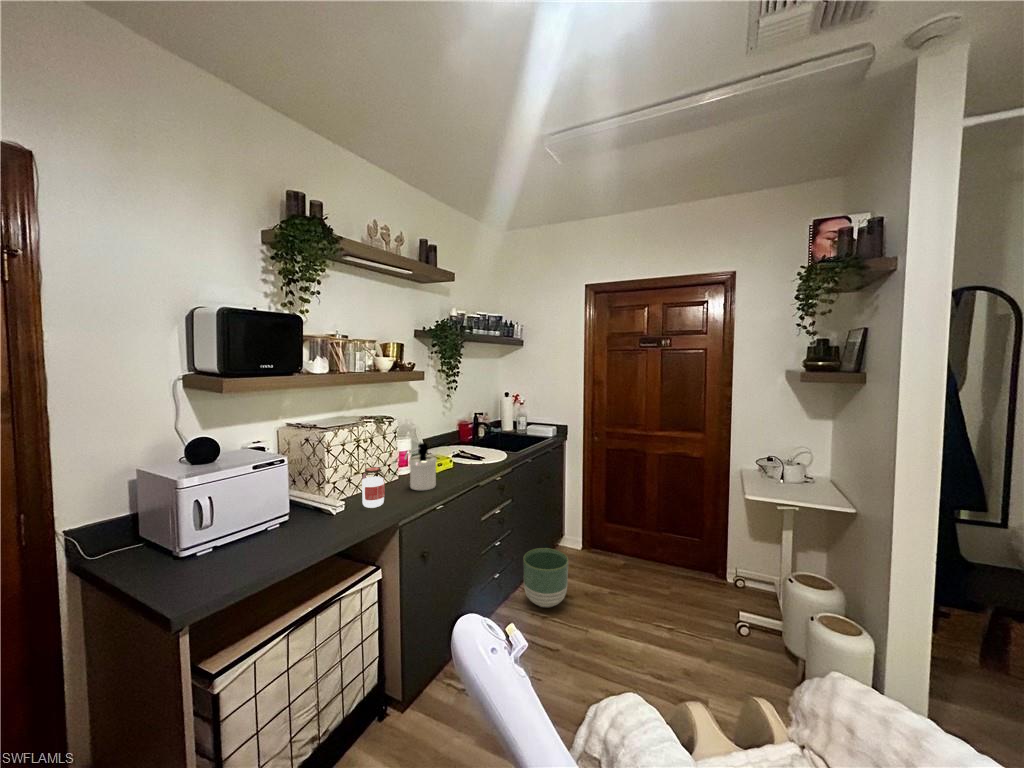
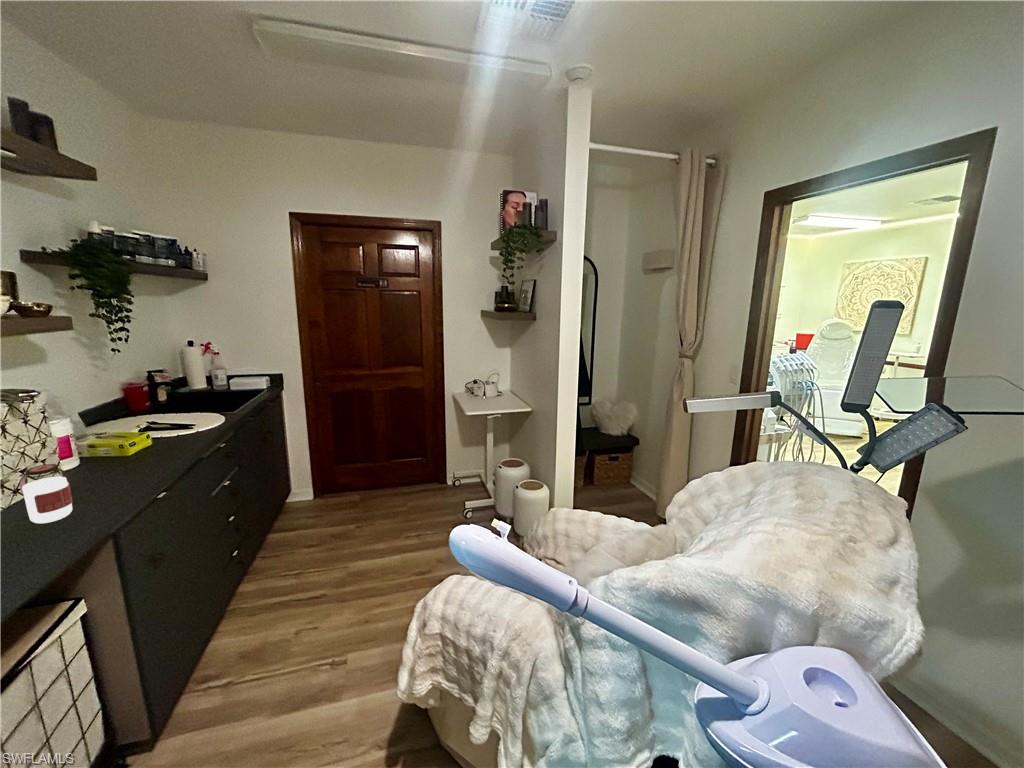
soap dispenser: present [404,443,437,490] -> none [91,419,145,483]
planter: present [523,548,568,607] -> none [262,505,317,566]

